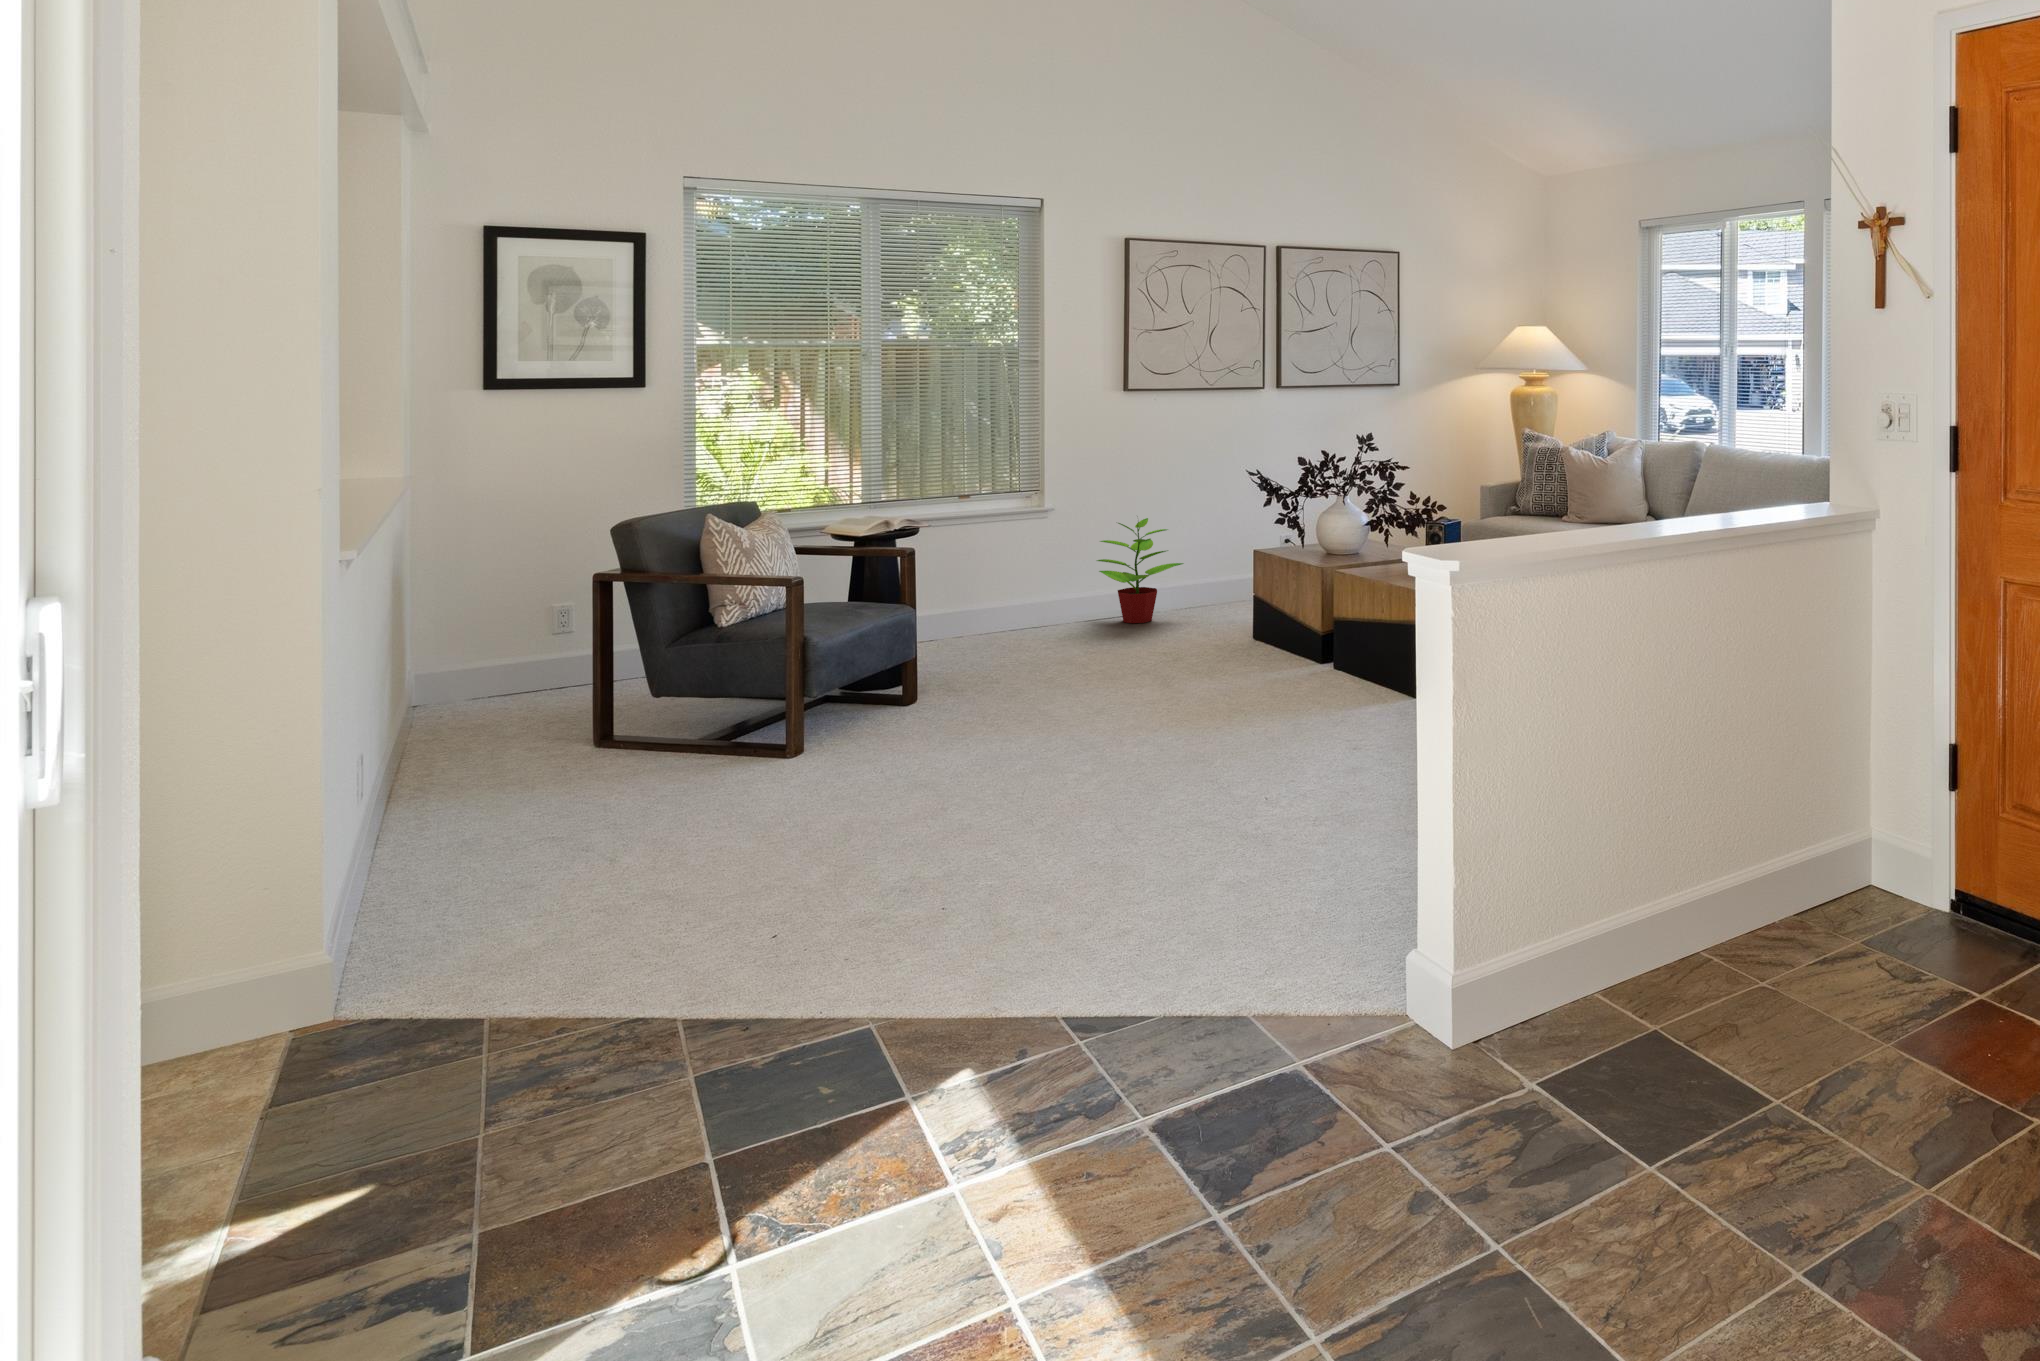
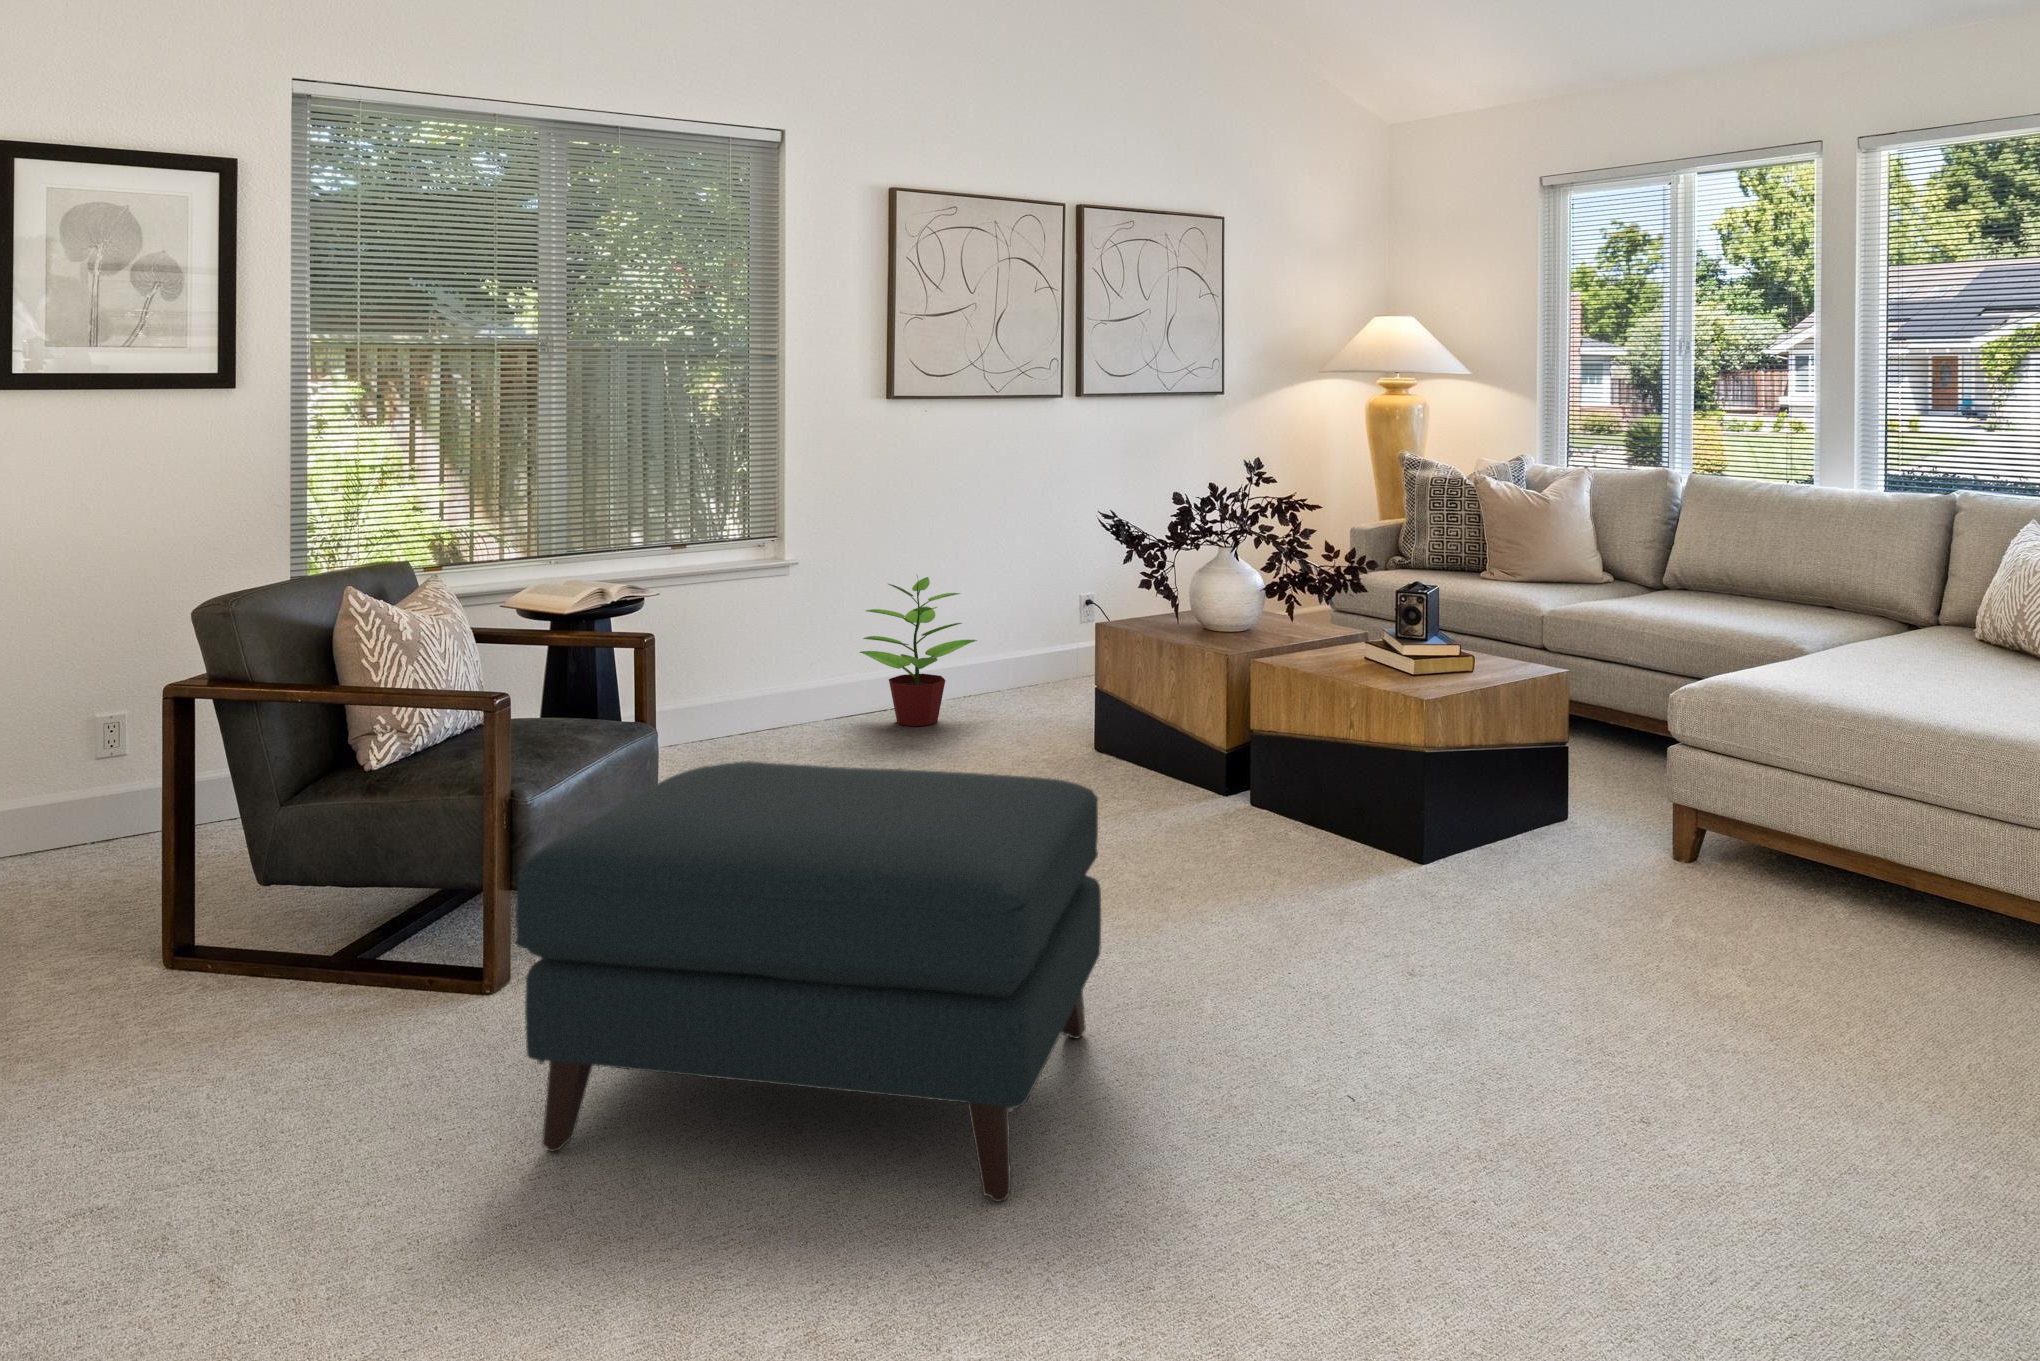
ottoman: none [781,618,1140,839] -> present [515,761,1101,1202]

